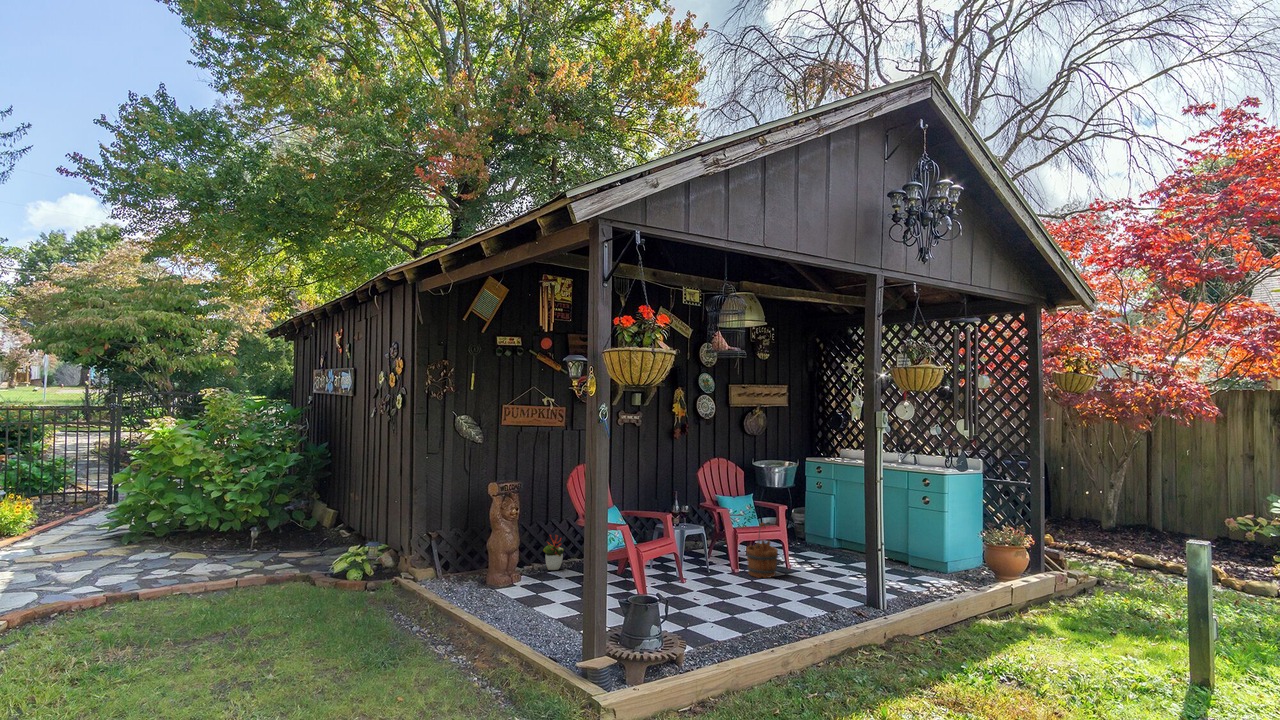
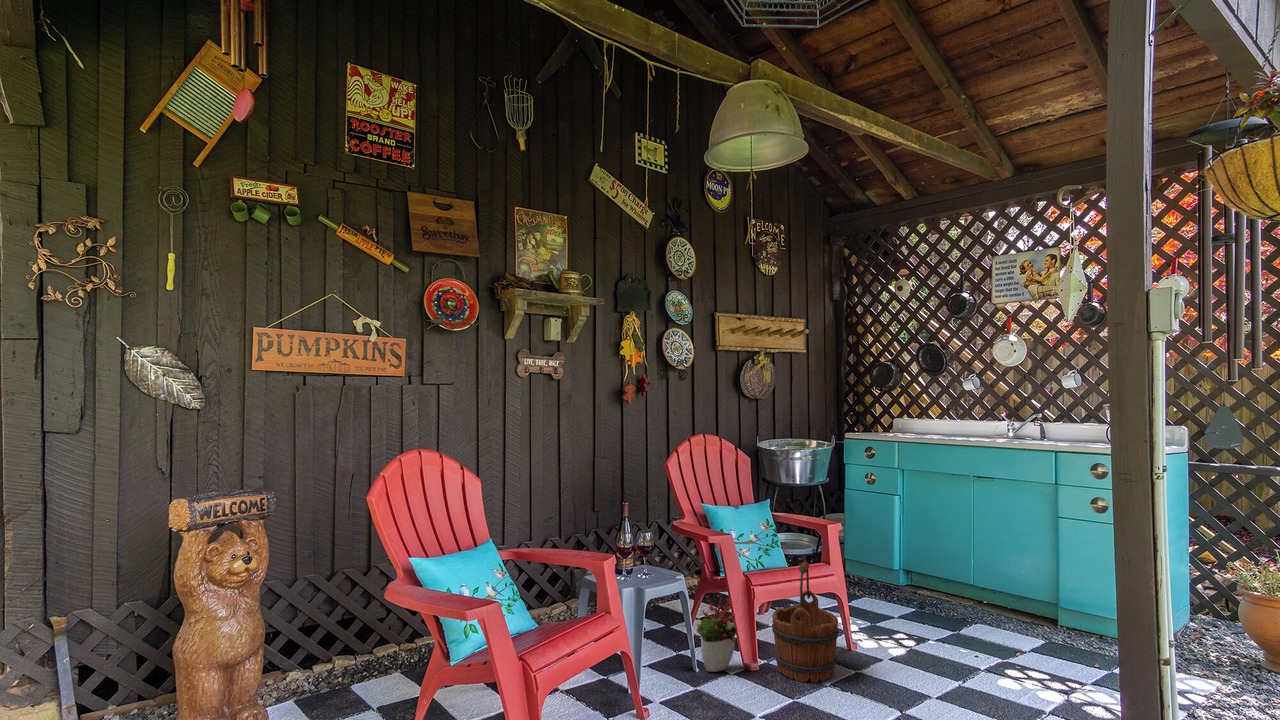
decorative plant: present [543,535,564,570] -> present [697,595,737,672]

